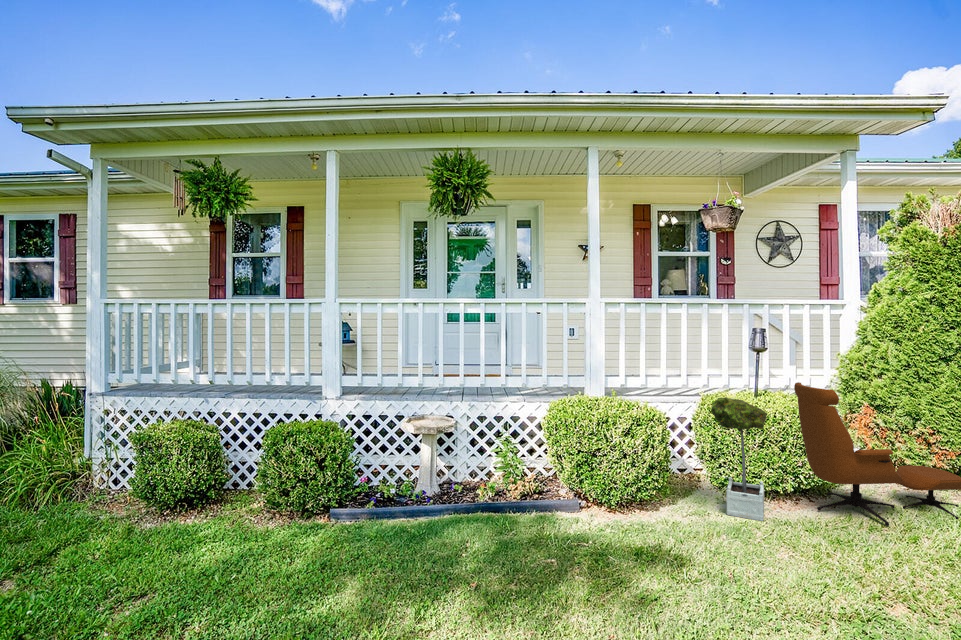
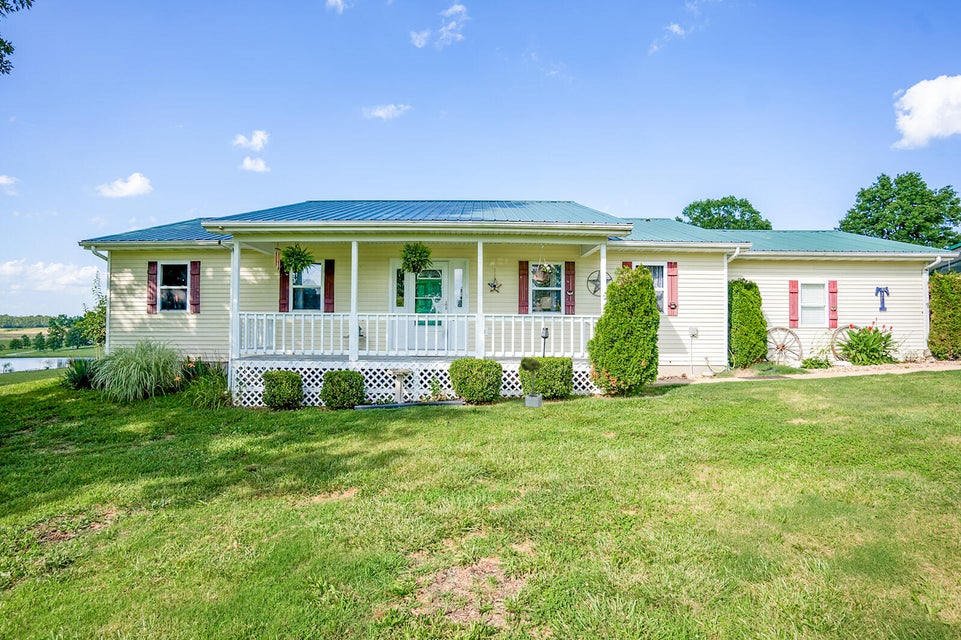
lounge chair: present [794,382,961,526] -> none [556,352,621,408]

